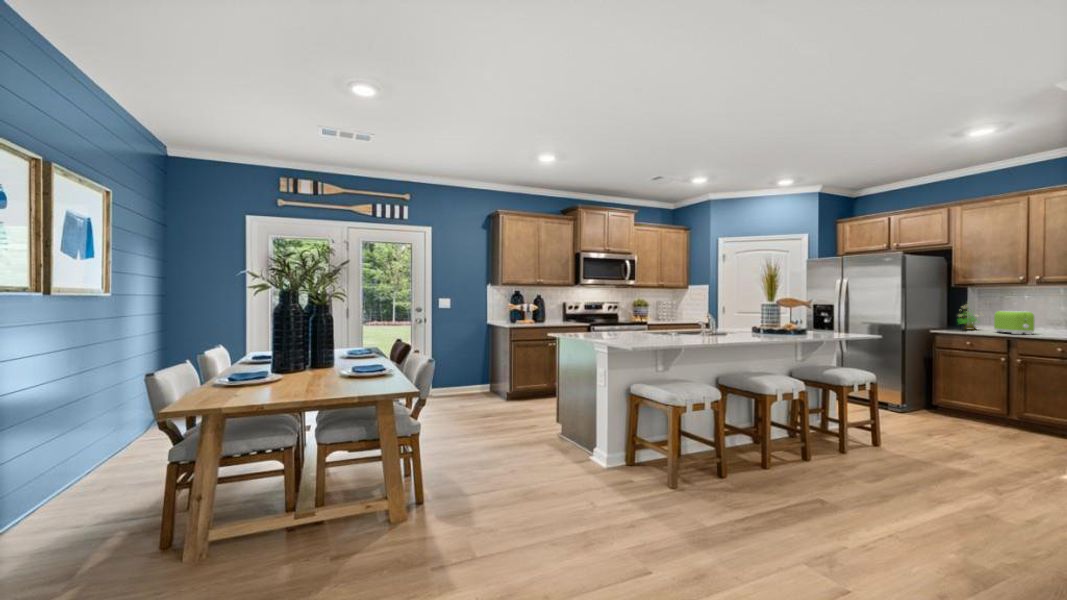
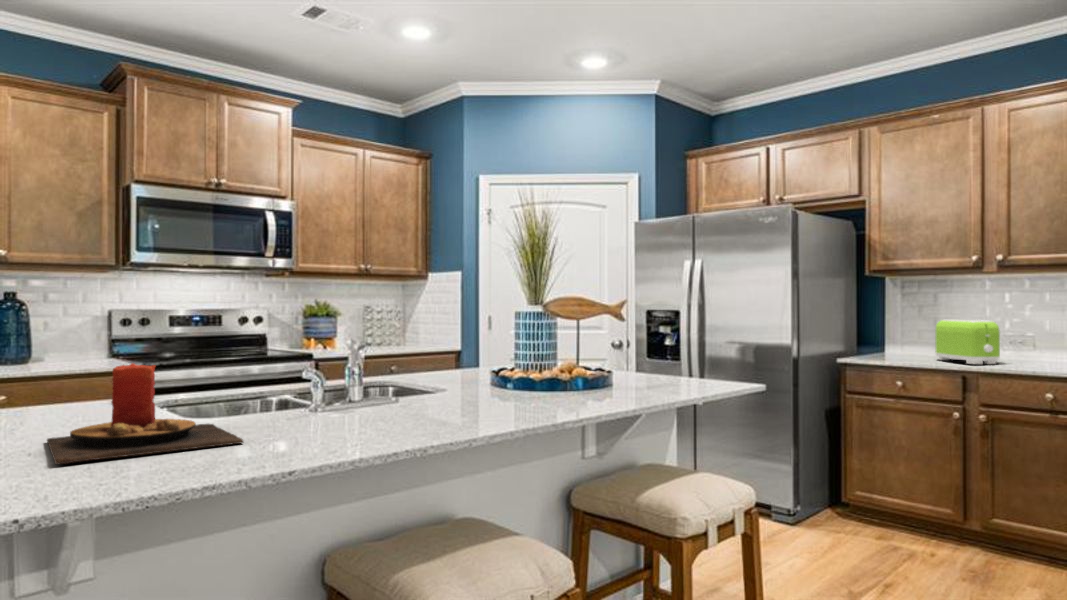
potted plant: present [959,306,982,330] -> none [873,304,915,355]
candle: none [637,317,696,342] -> present [47,363,243,464]

